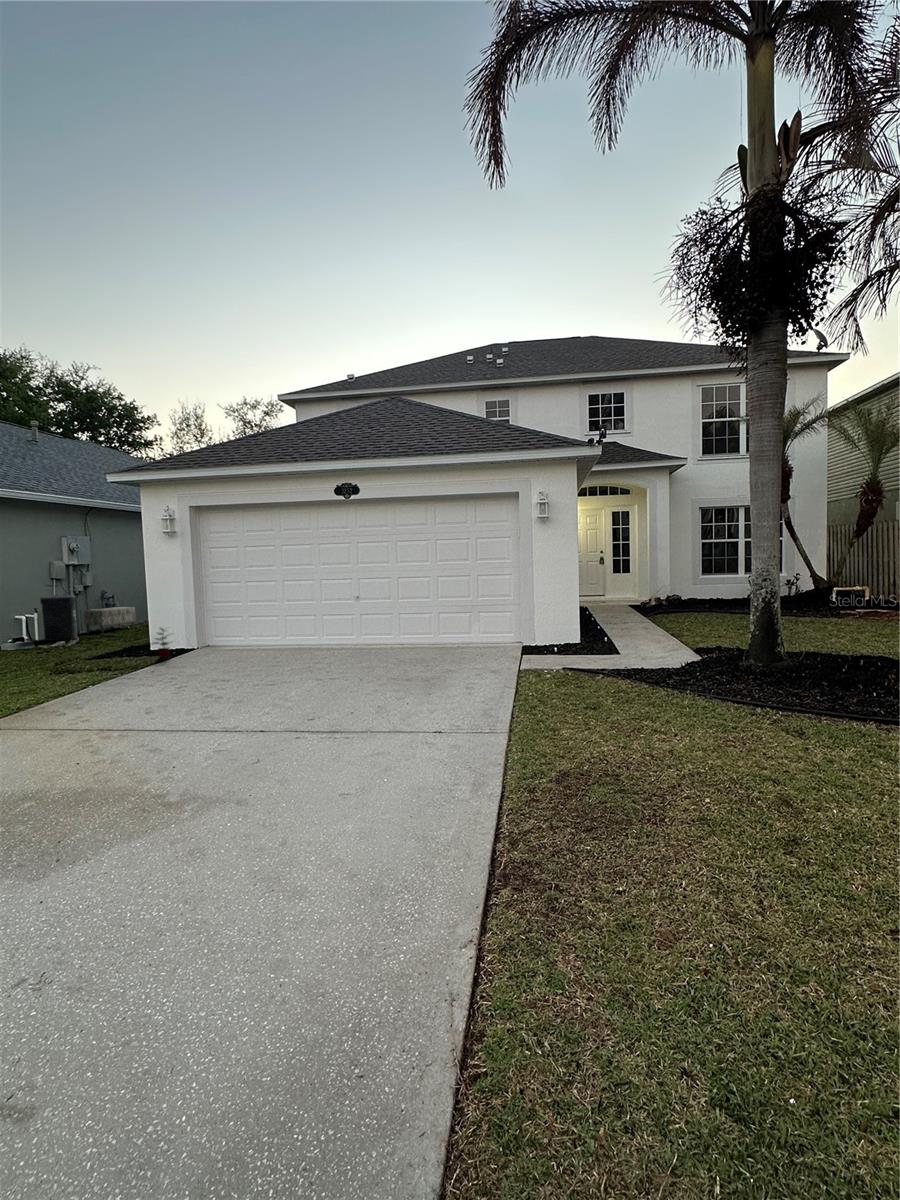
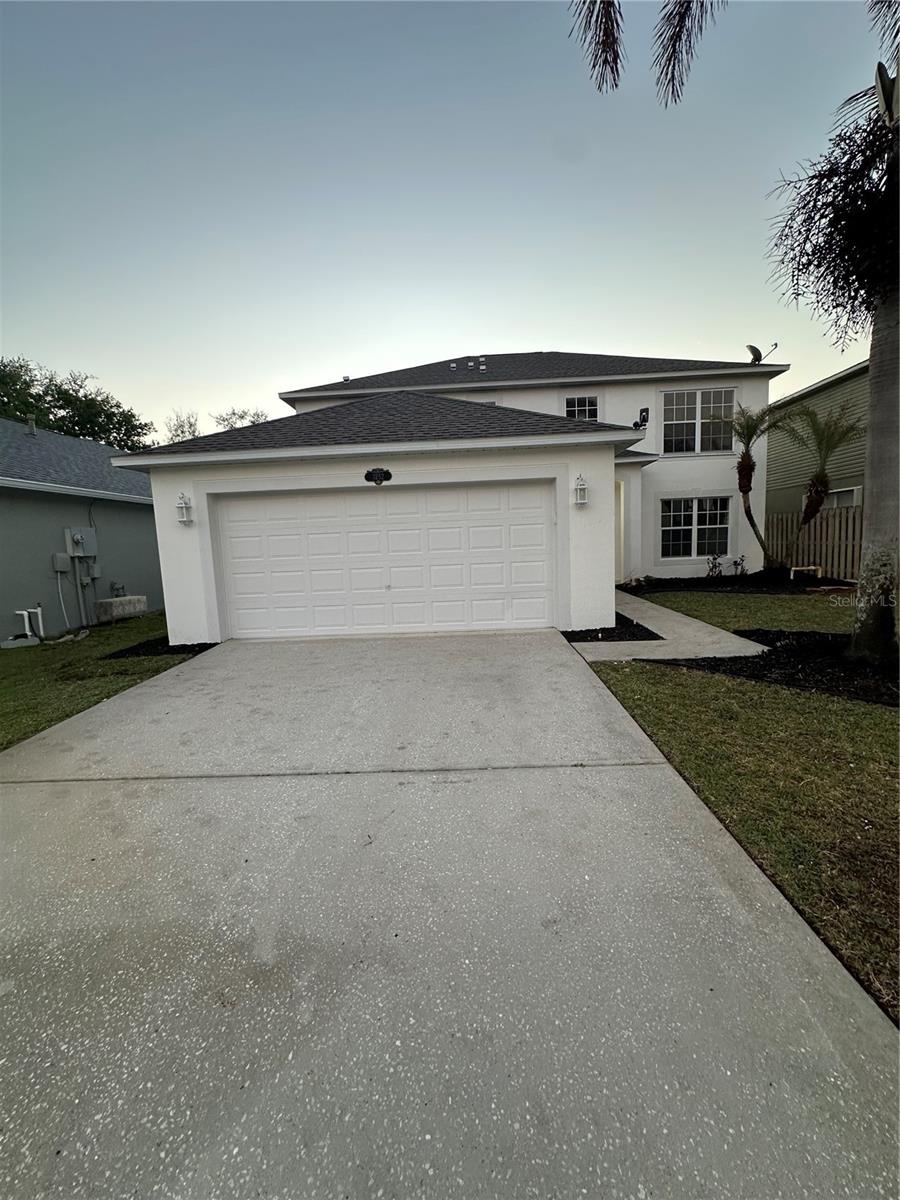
trash can: present [40,594,77,641] -> none [44,586,87,634]
potted plant: present [153,628,170,658] -> none [169,621,198,655]

